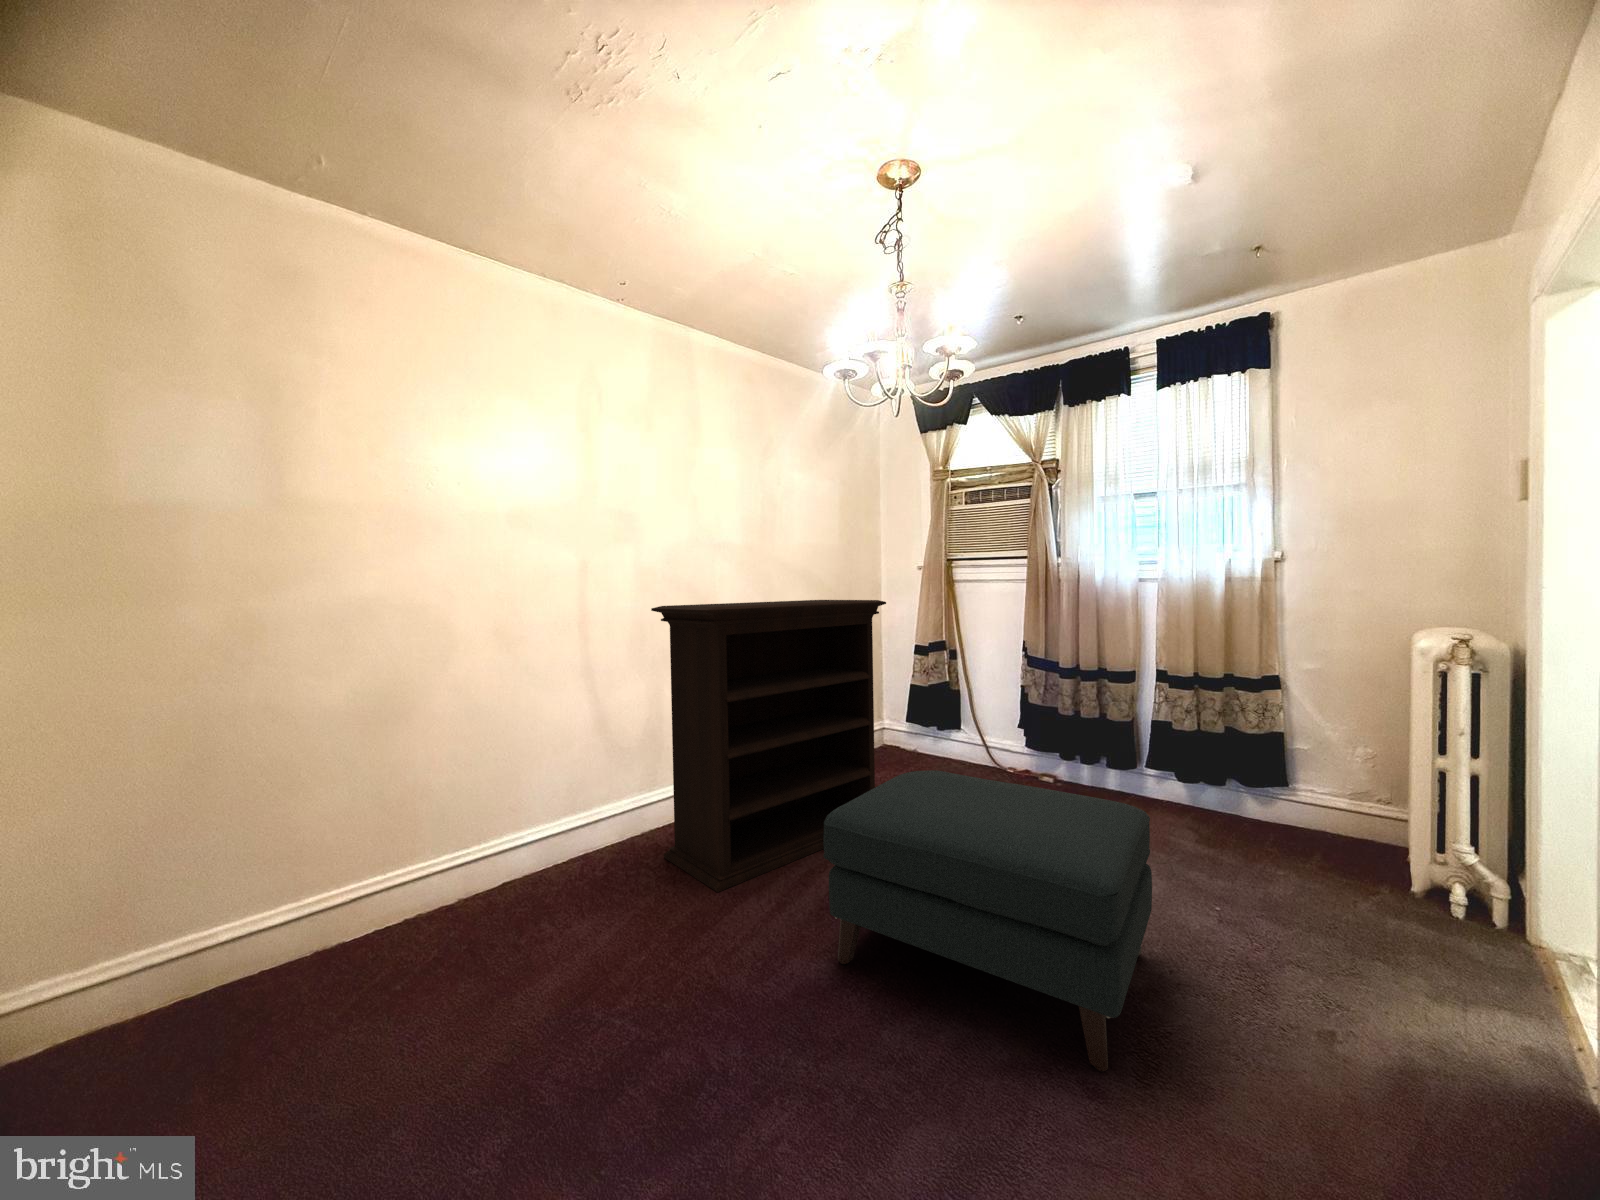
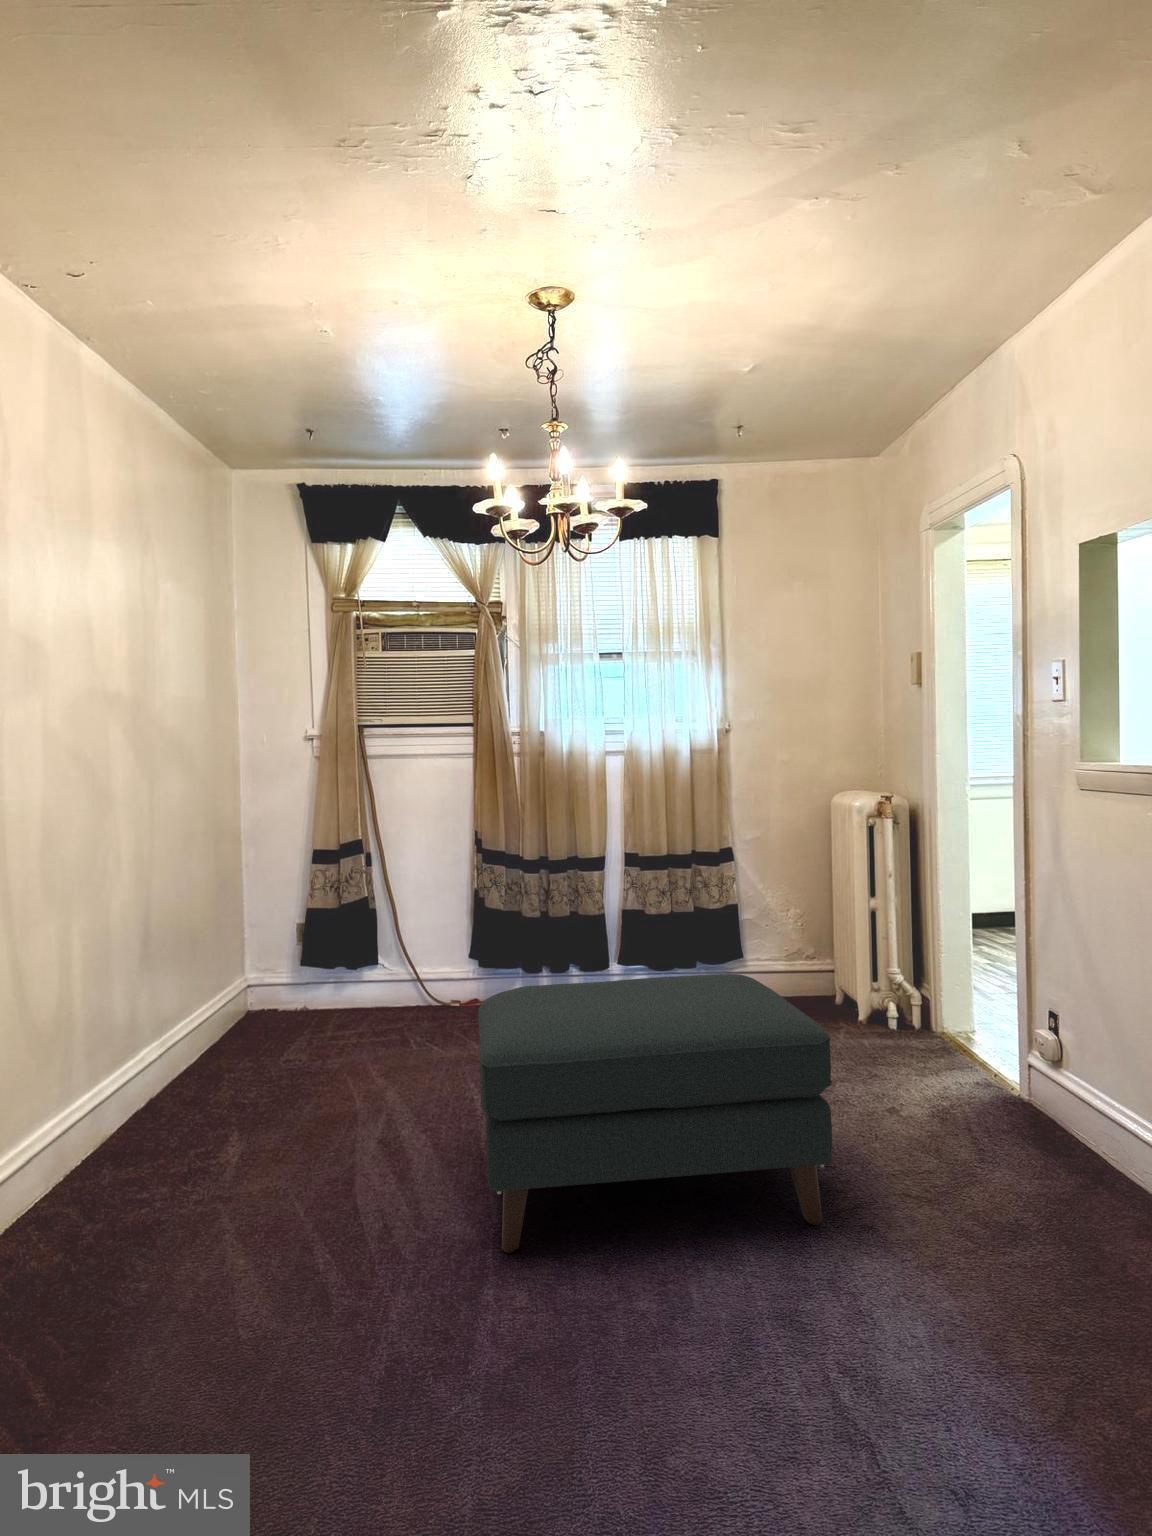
bookshelf: present [651,600,886,892] -> none [40,776,371,1254]

